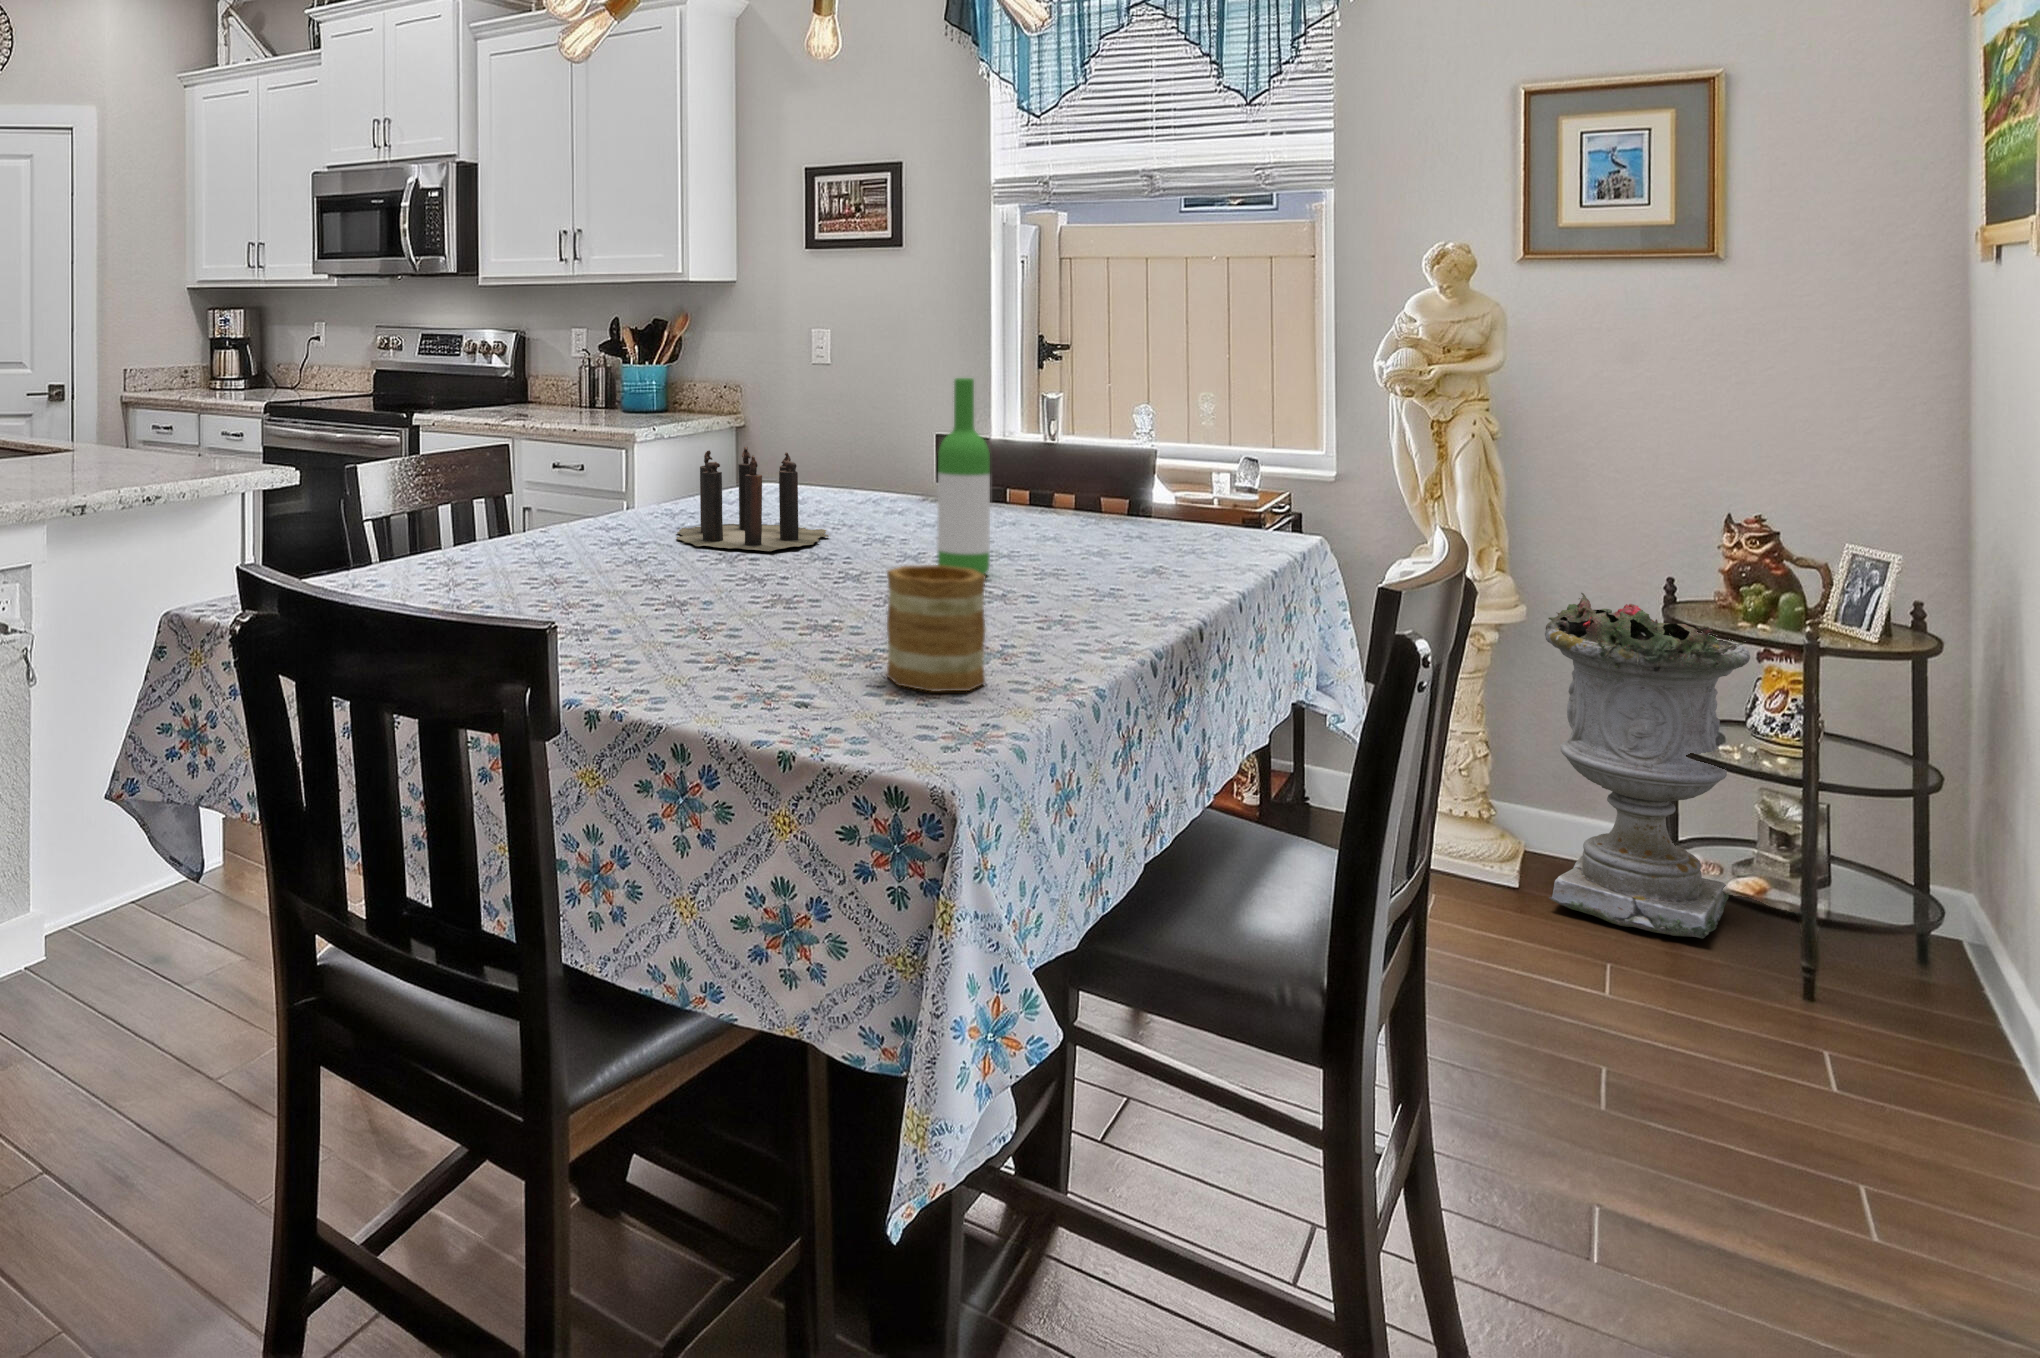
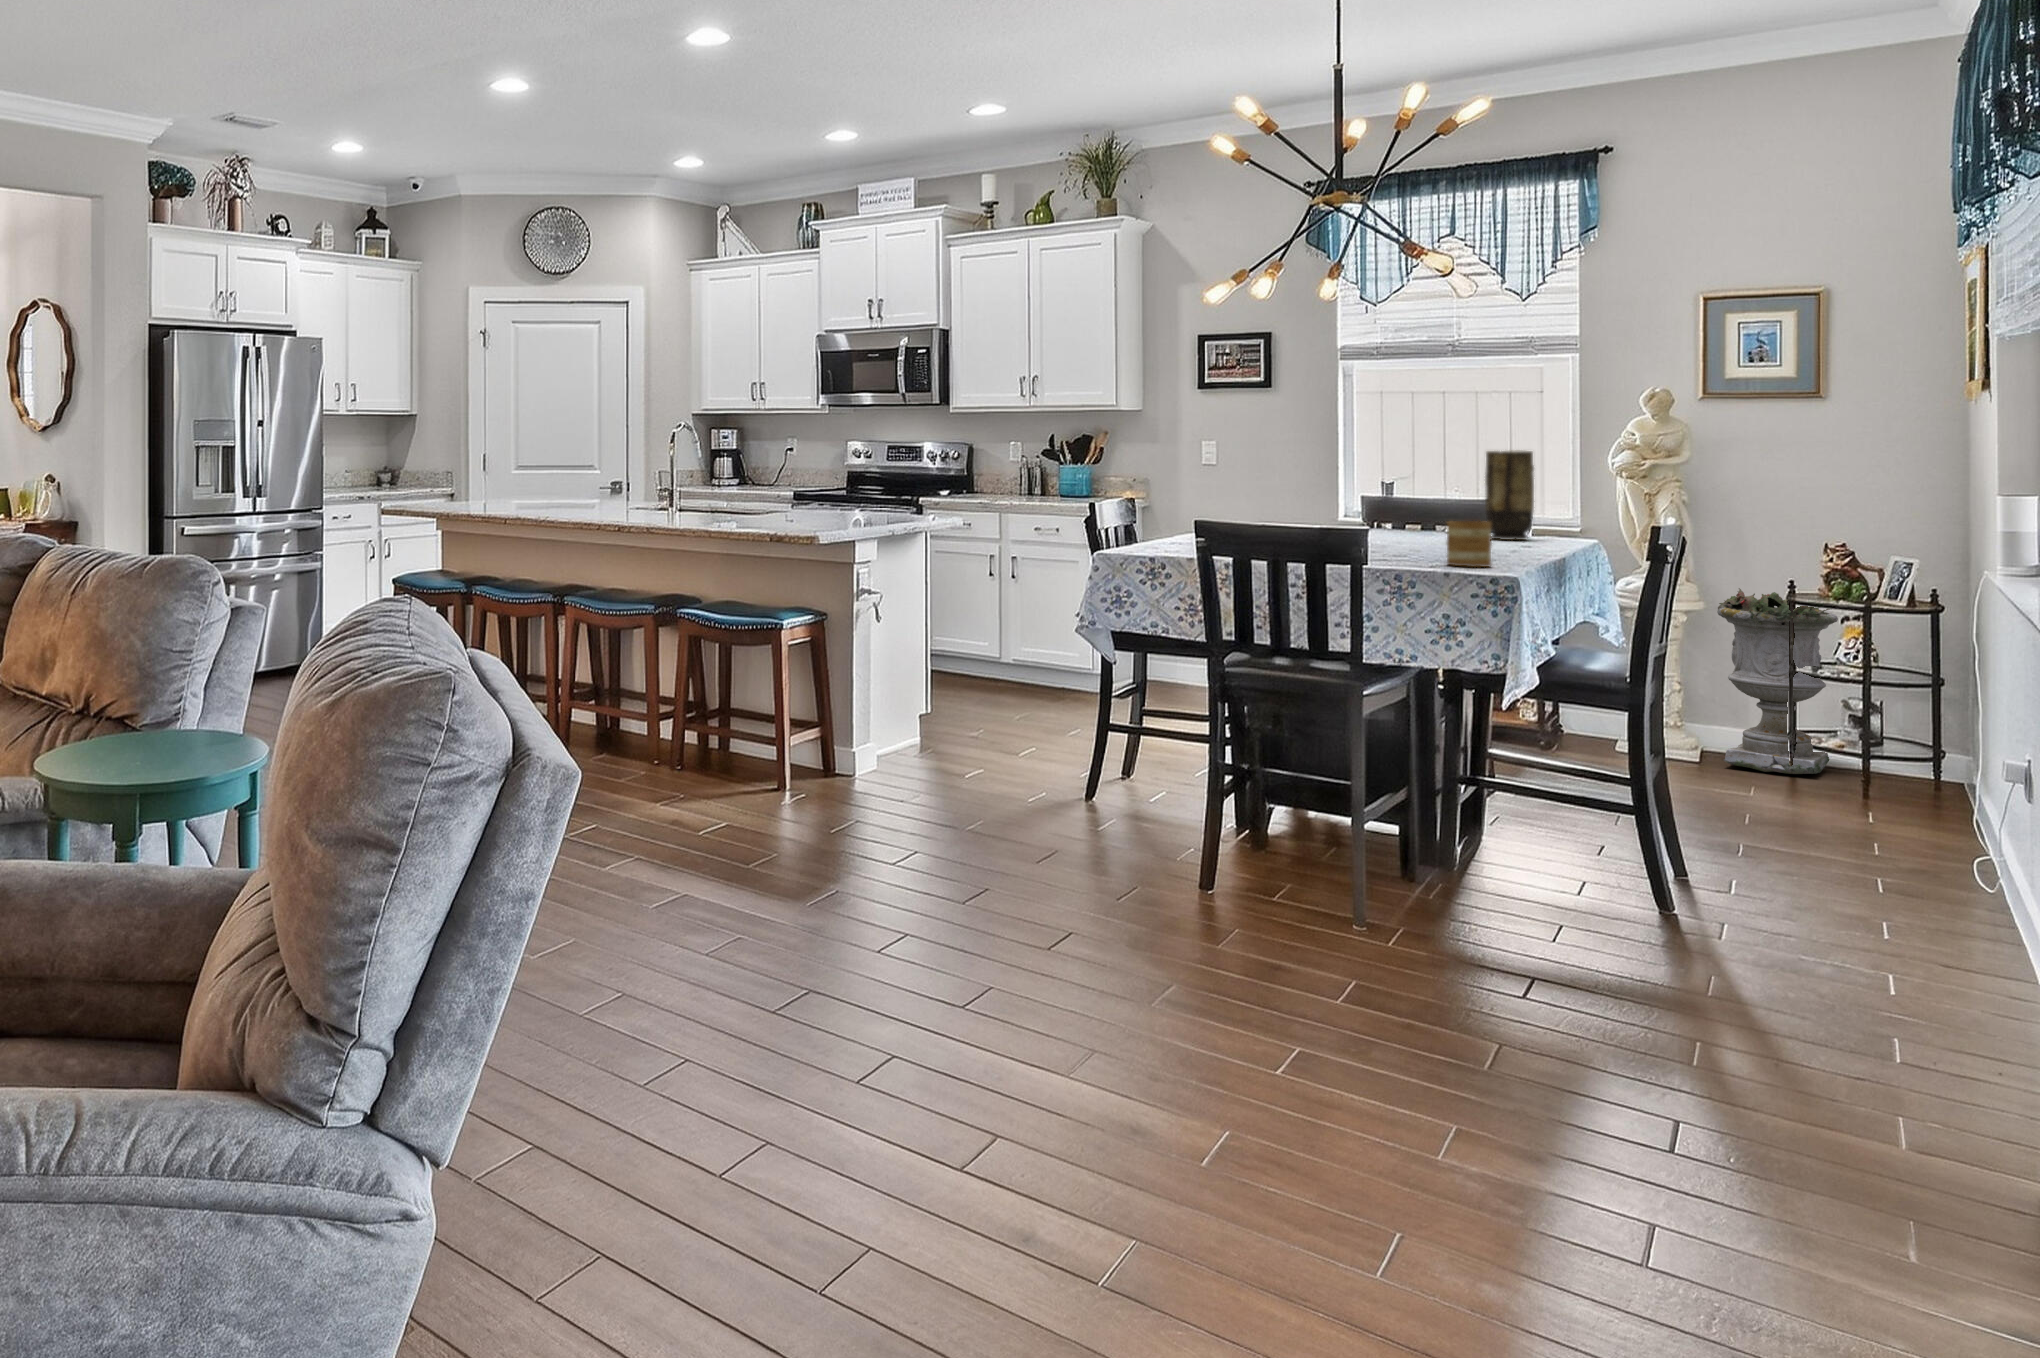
vase: none [1120,363,1210,537] -> present [1485,450,1534,540]
wine bottle: present [937,378,990,575] -> none [1413,452,1442,548]
candle: present [677,447,829,551] -> none [1238,493,1355,541]

